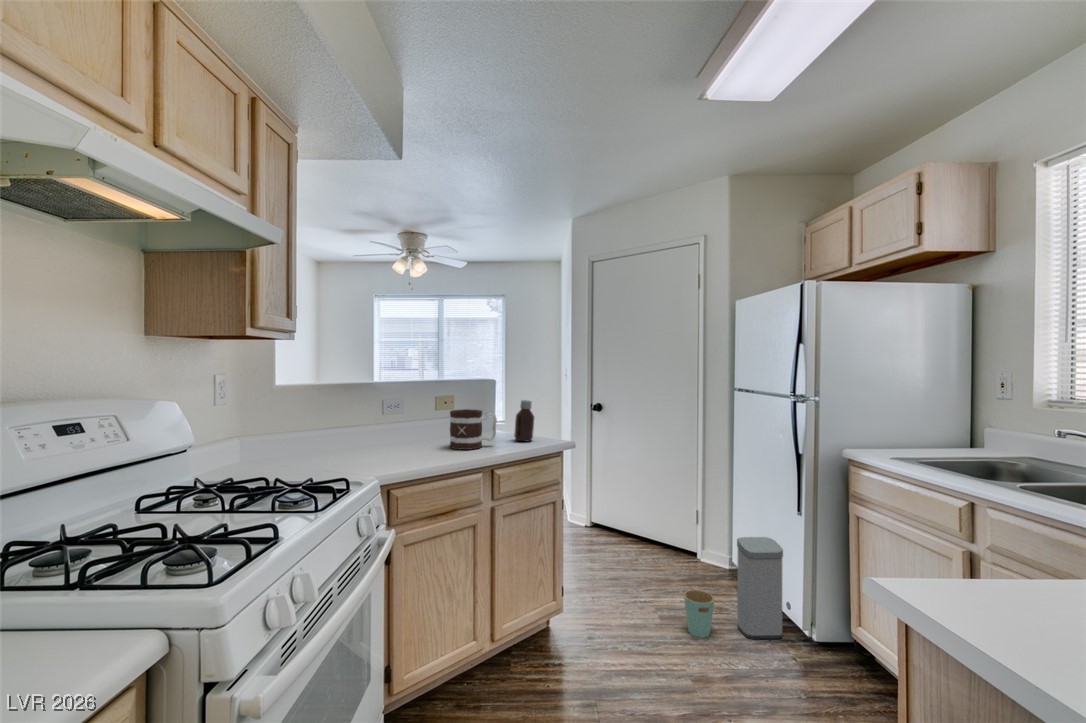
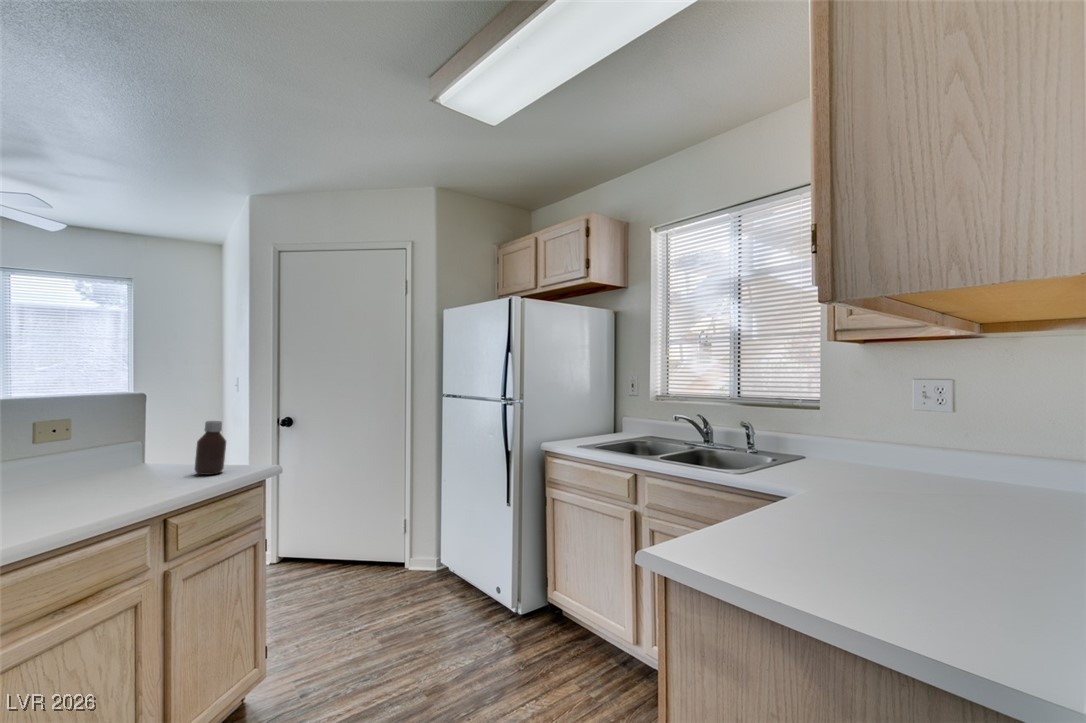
mug: present [450,409,497,450] -> none [83,439,170,501]
trash can: present [684,537,783,639] -> none [406,532,495,649]

